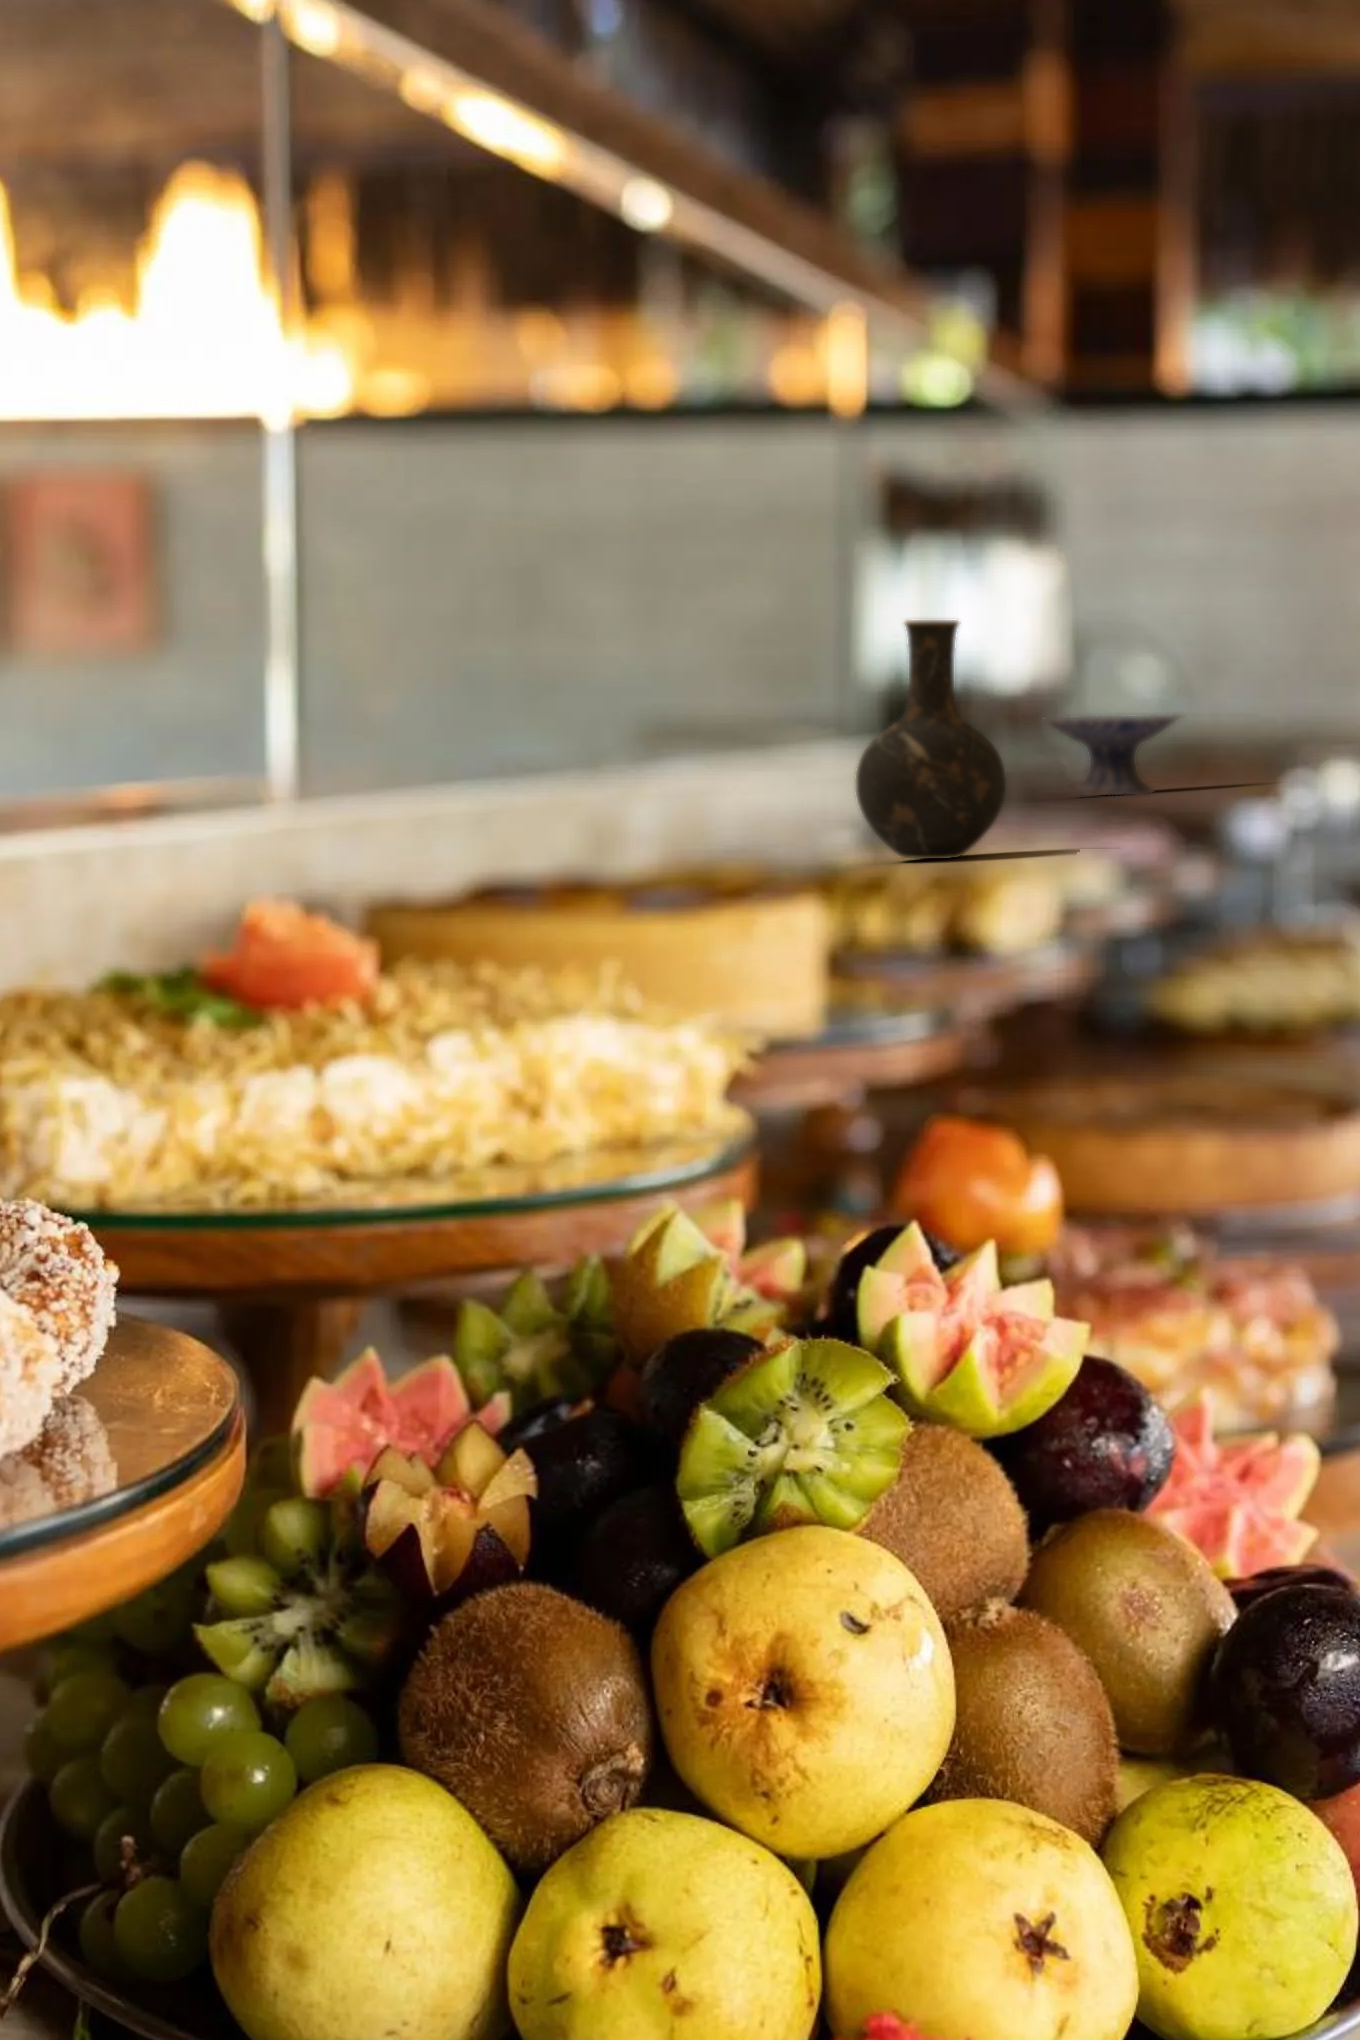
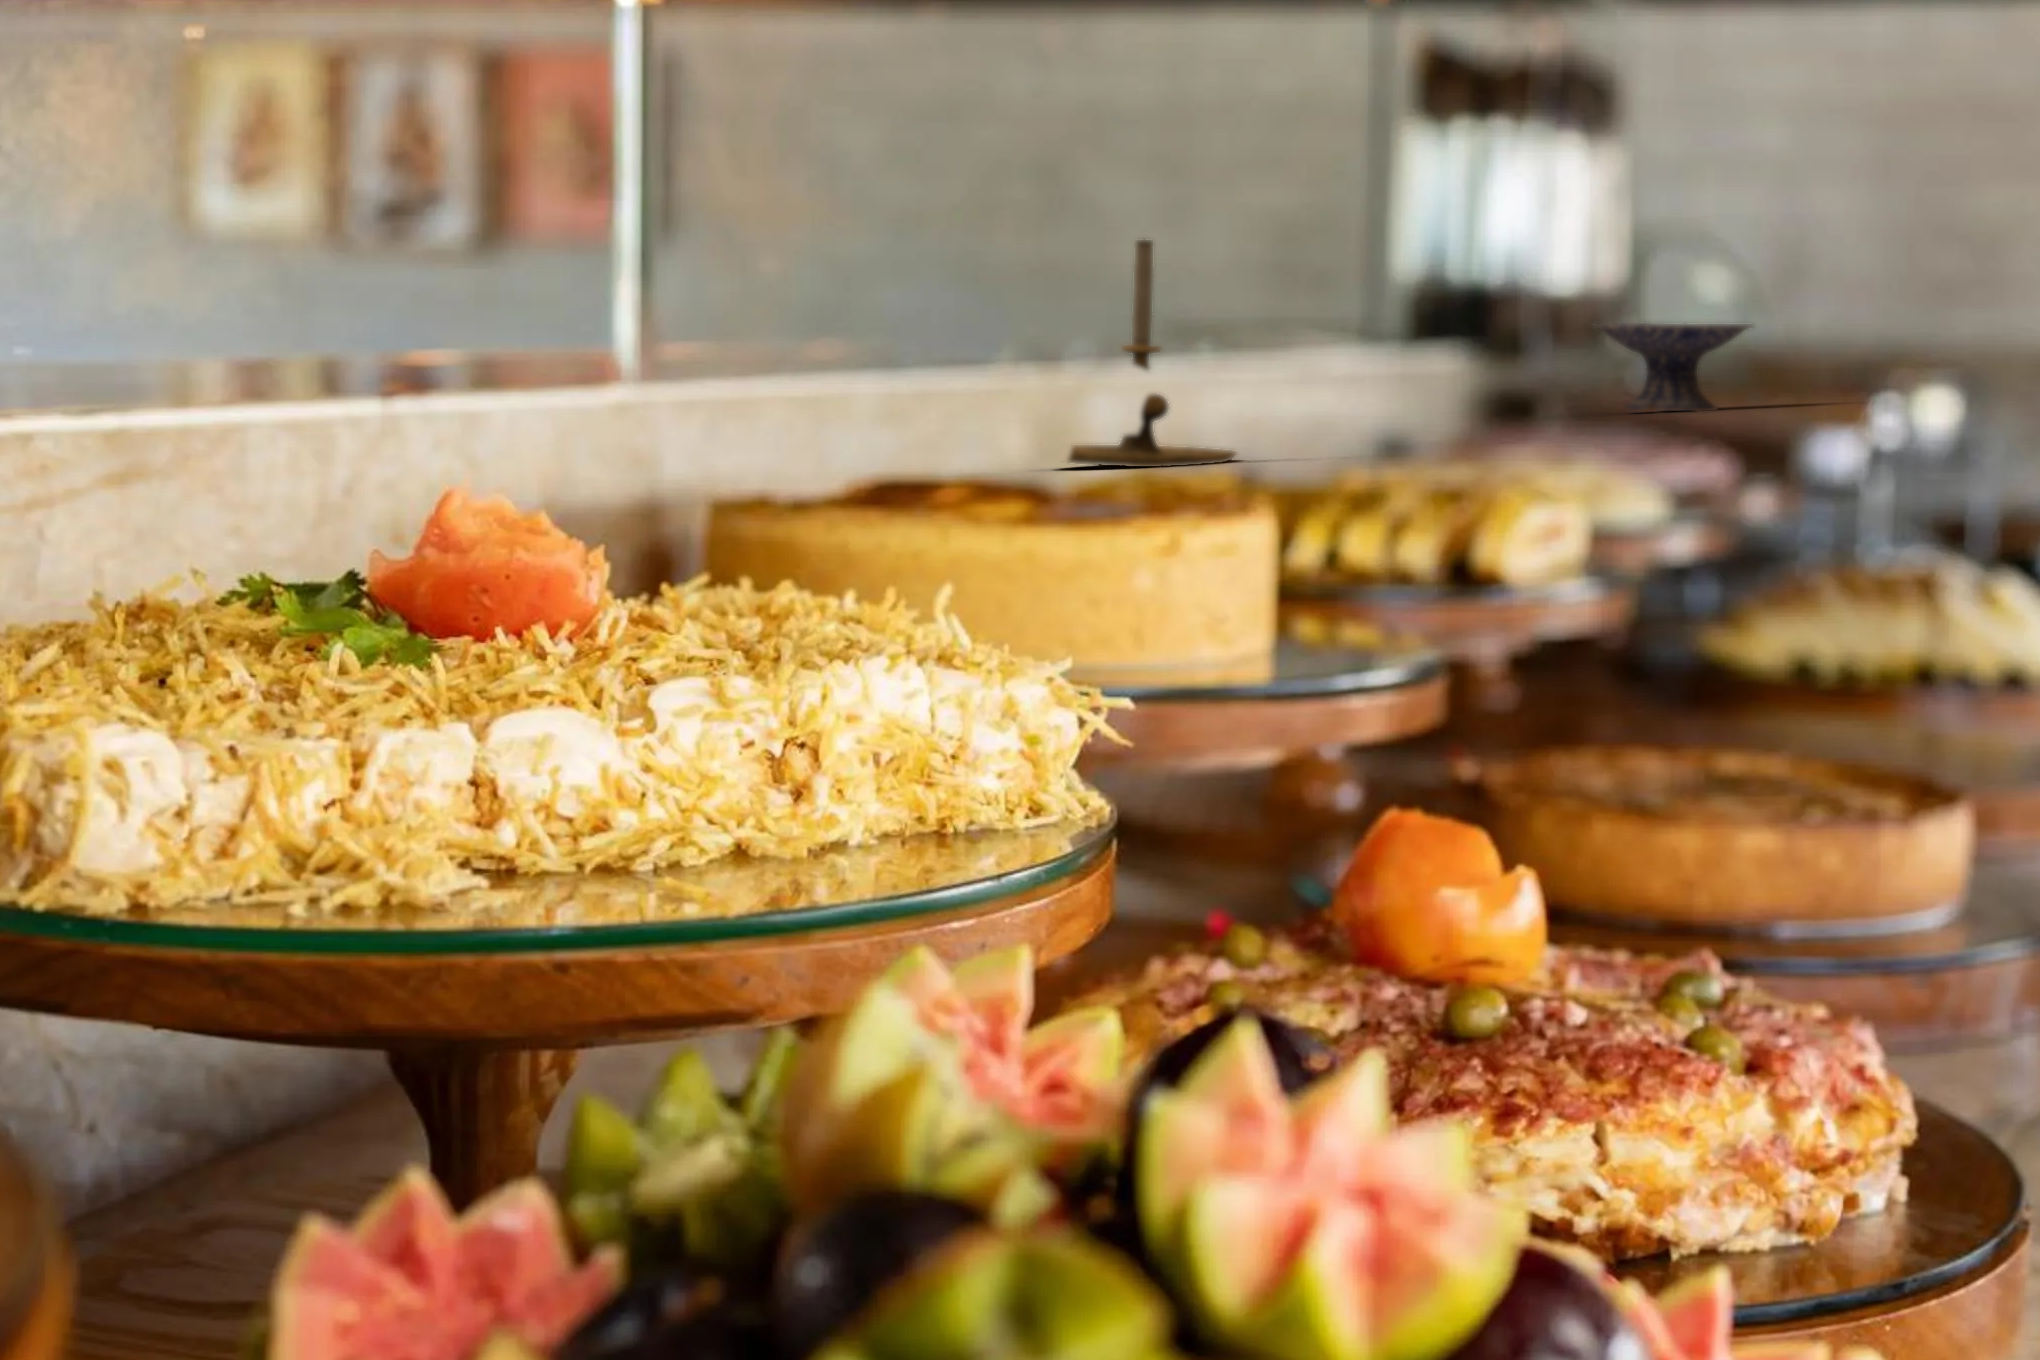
vase: present [856,620,1006,859] -> none [1351,184,1530,470]
candle holder: none [575,661,749,860] -> present [1068,240,1236,467]

